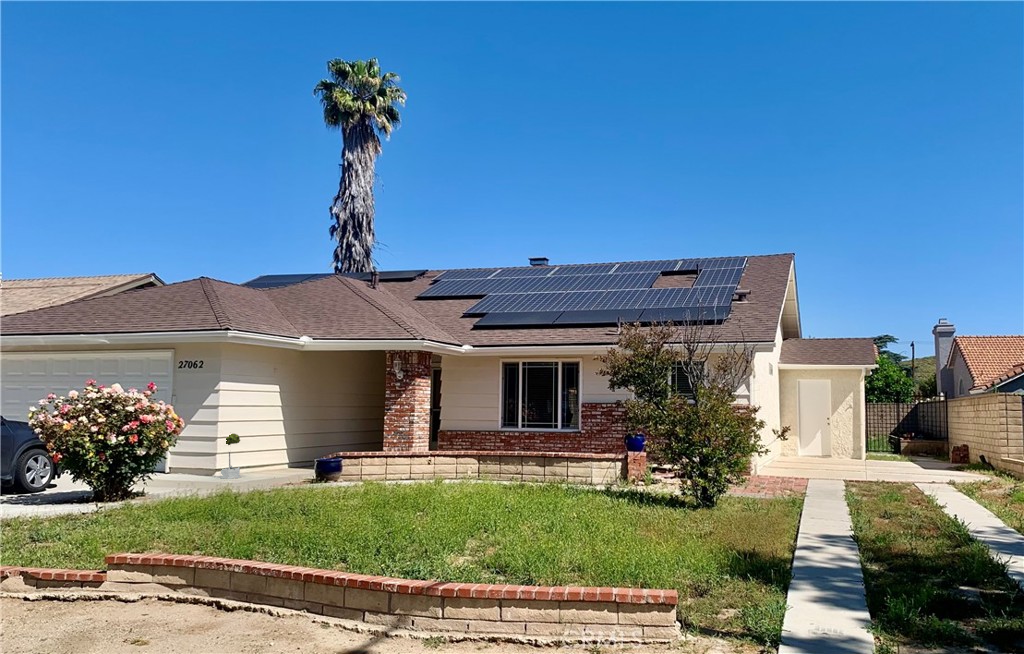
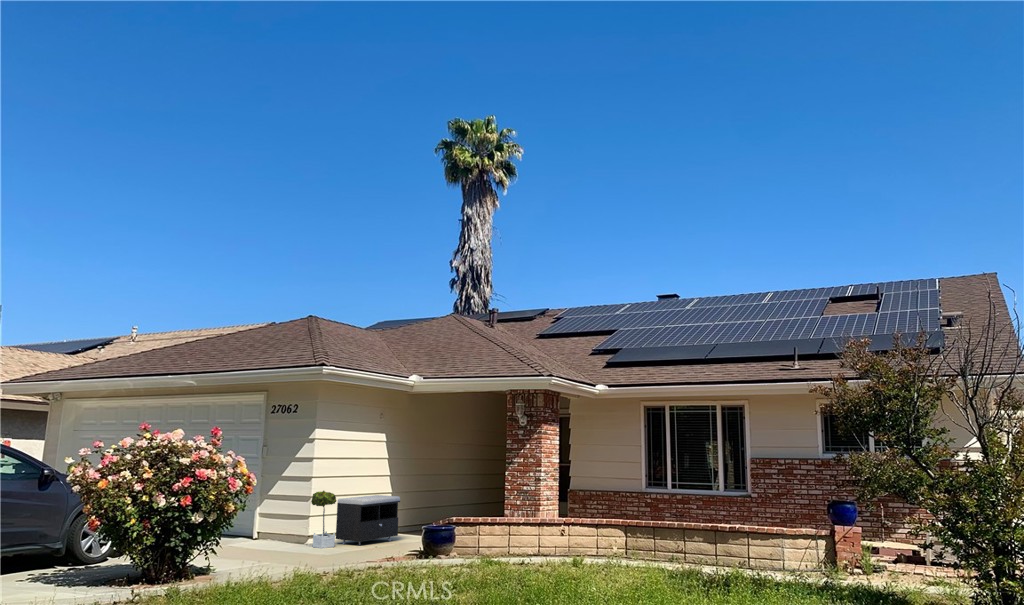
storage bench: none [239,436,294,477] -> present [336,495,400,545]

